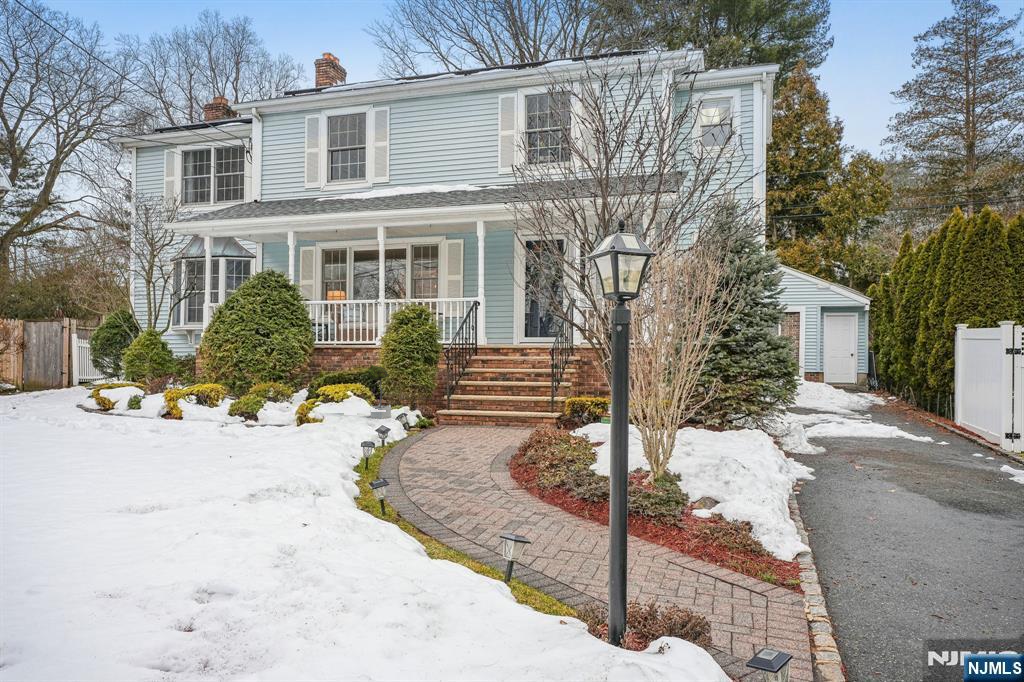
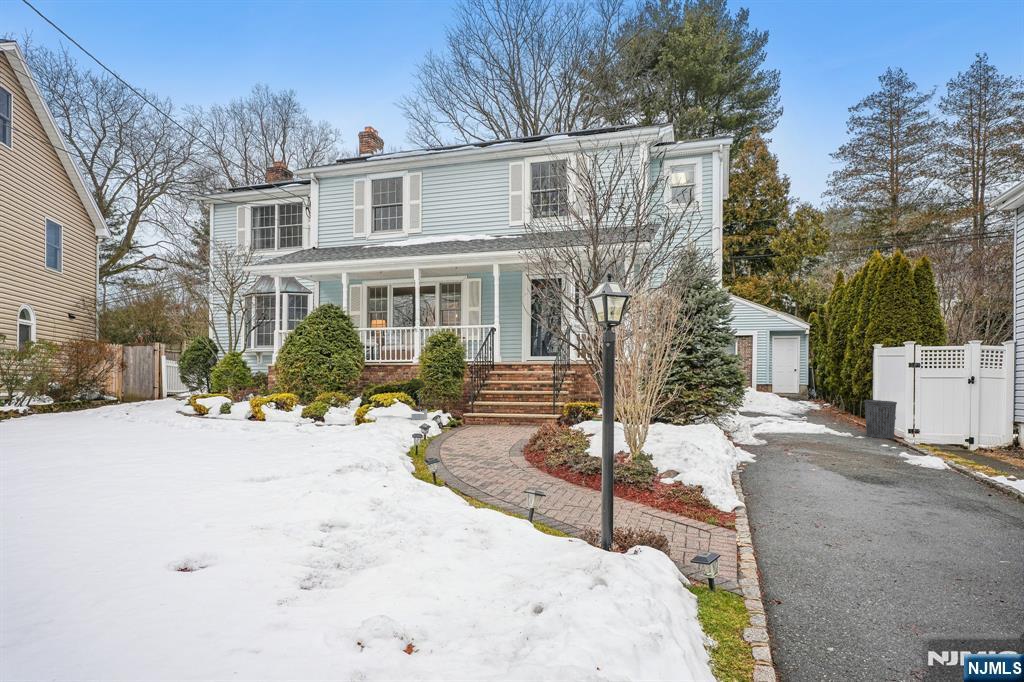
trash can: none [946,395,989,444] -> present [864,400,897,438]

